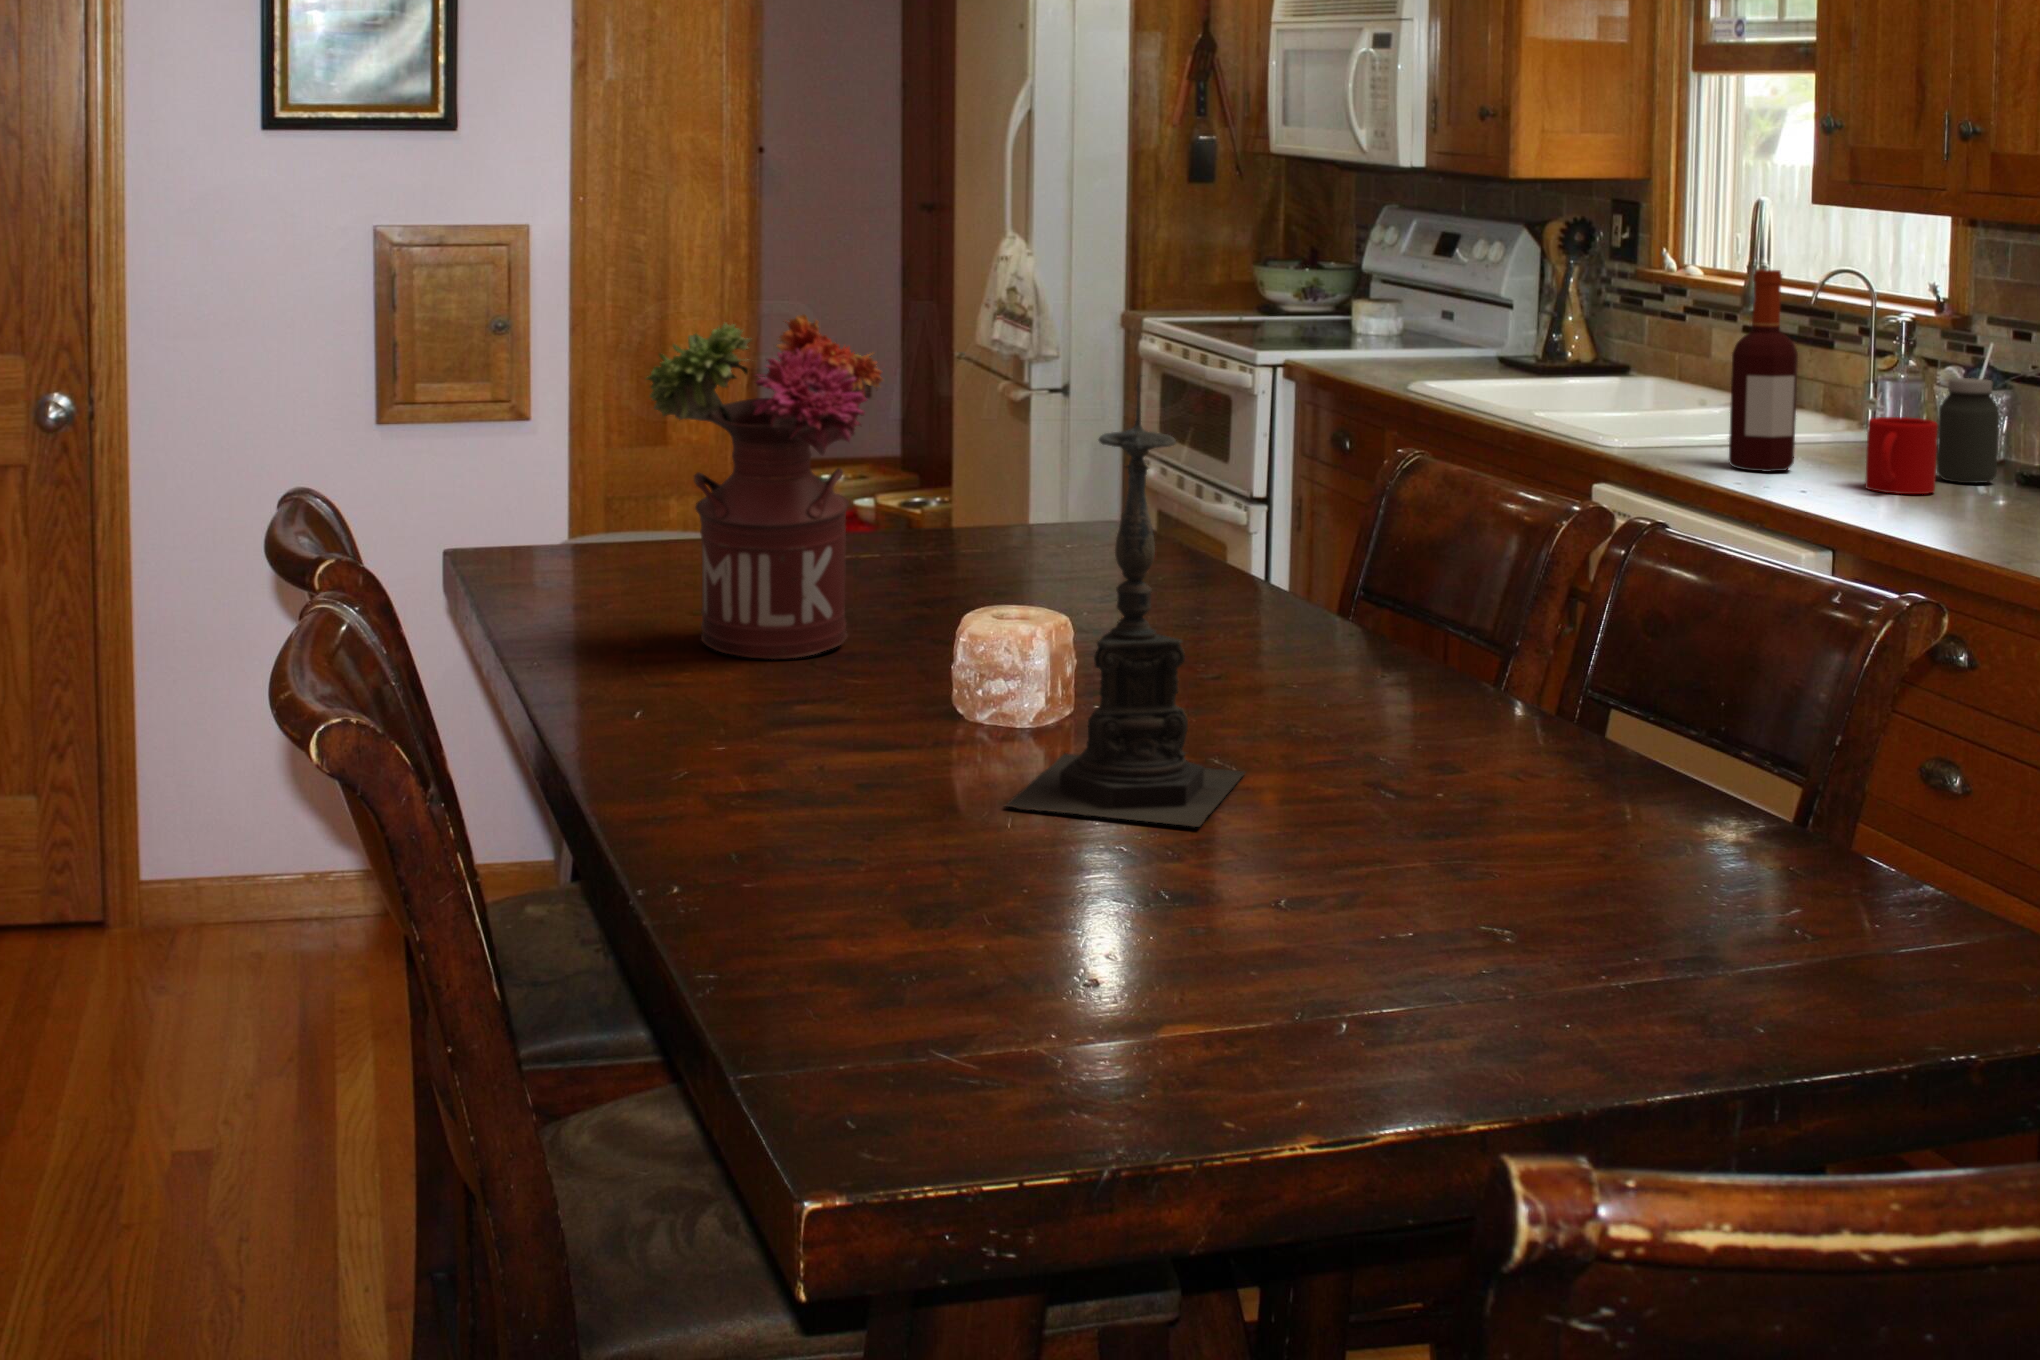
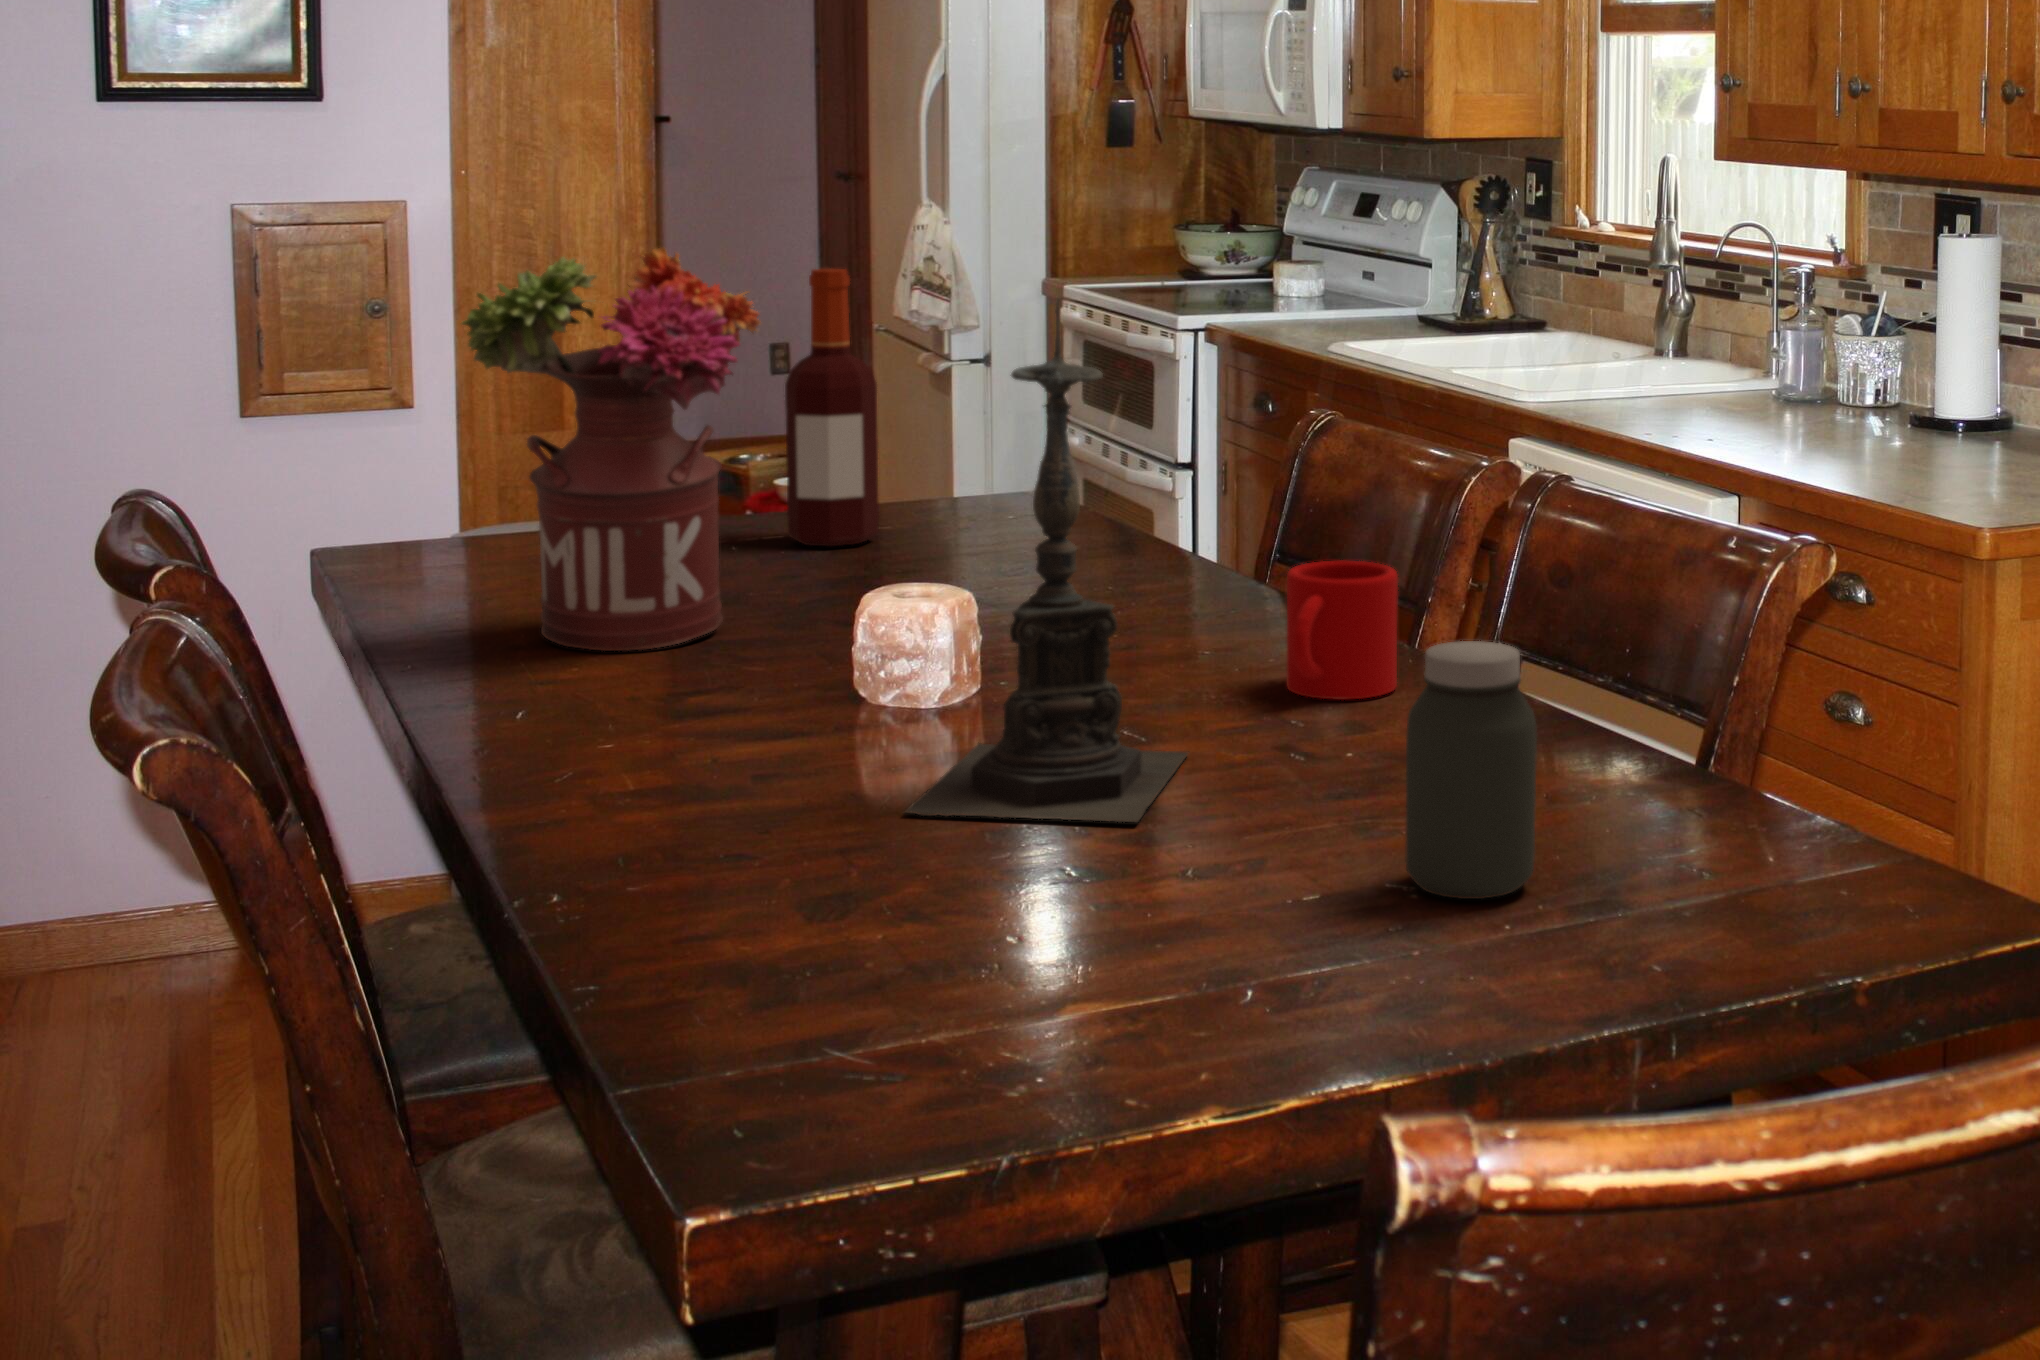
bottle: present [1729,270,1798,472] -> present [785,268,879,547]
jar: present [1937,378,1999,483] -> present [1405,641,1537,899]
mug: present [1865,417,1938,494] -> present [1287,561,1398,700]

